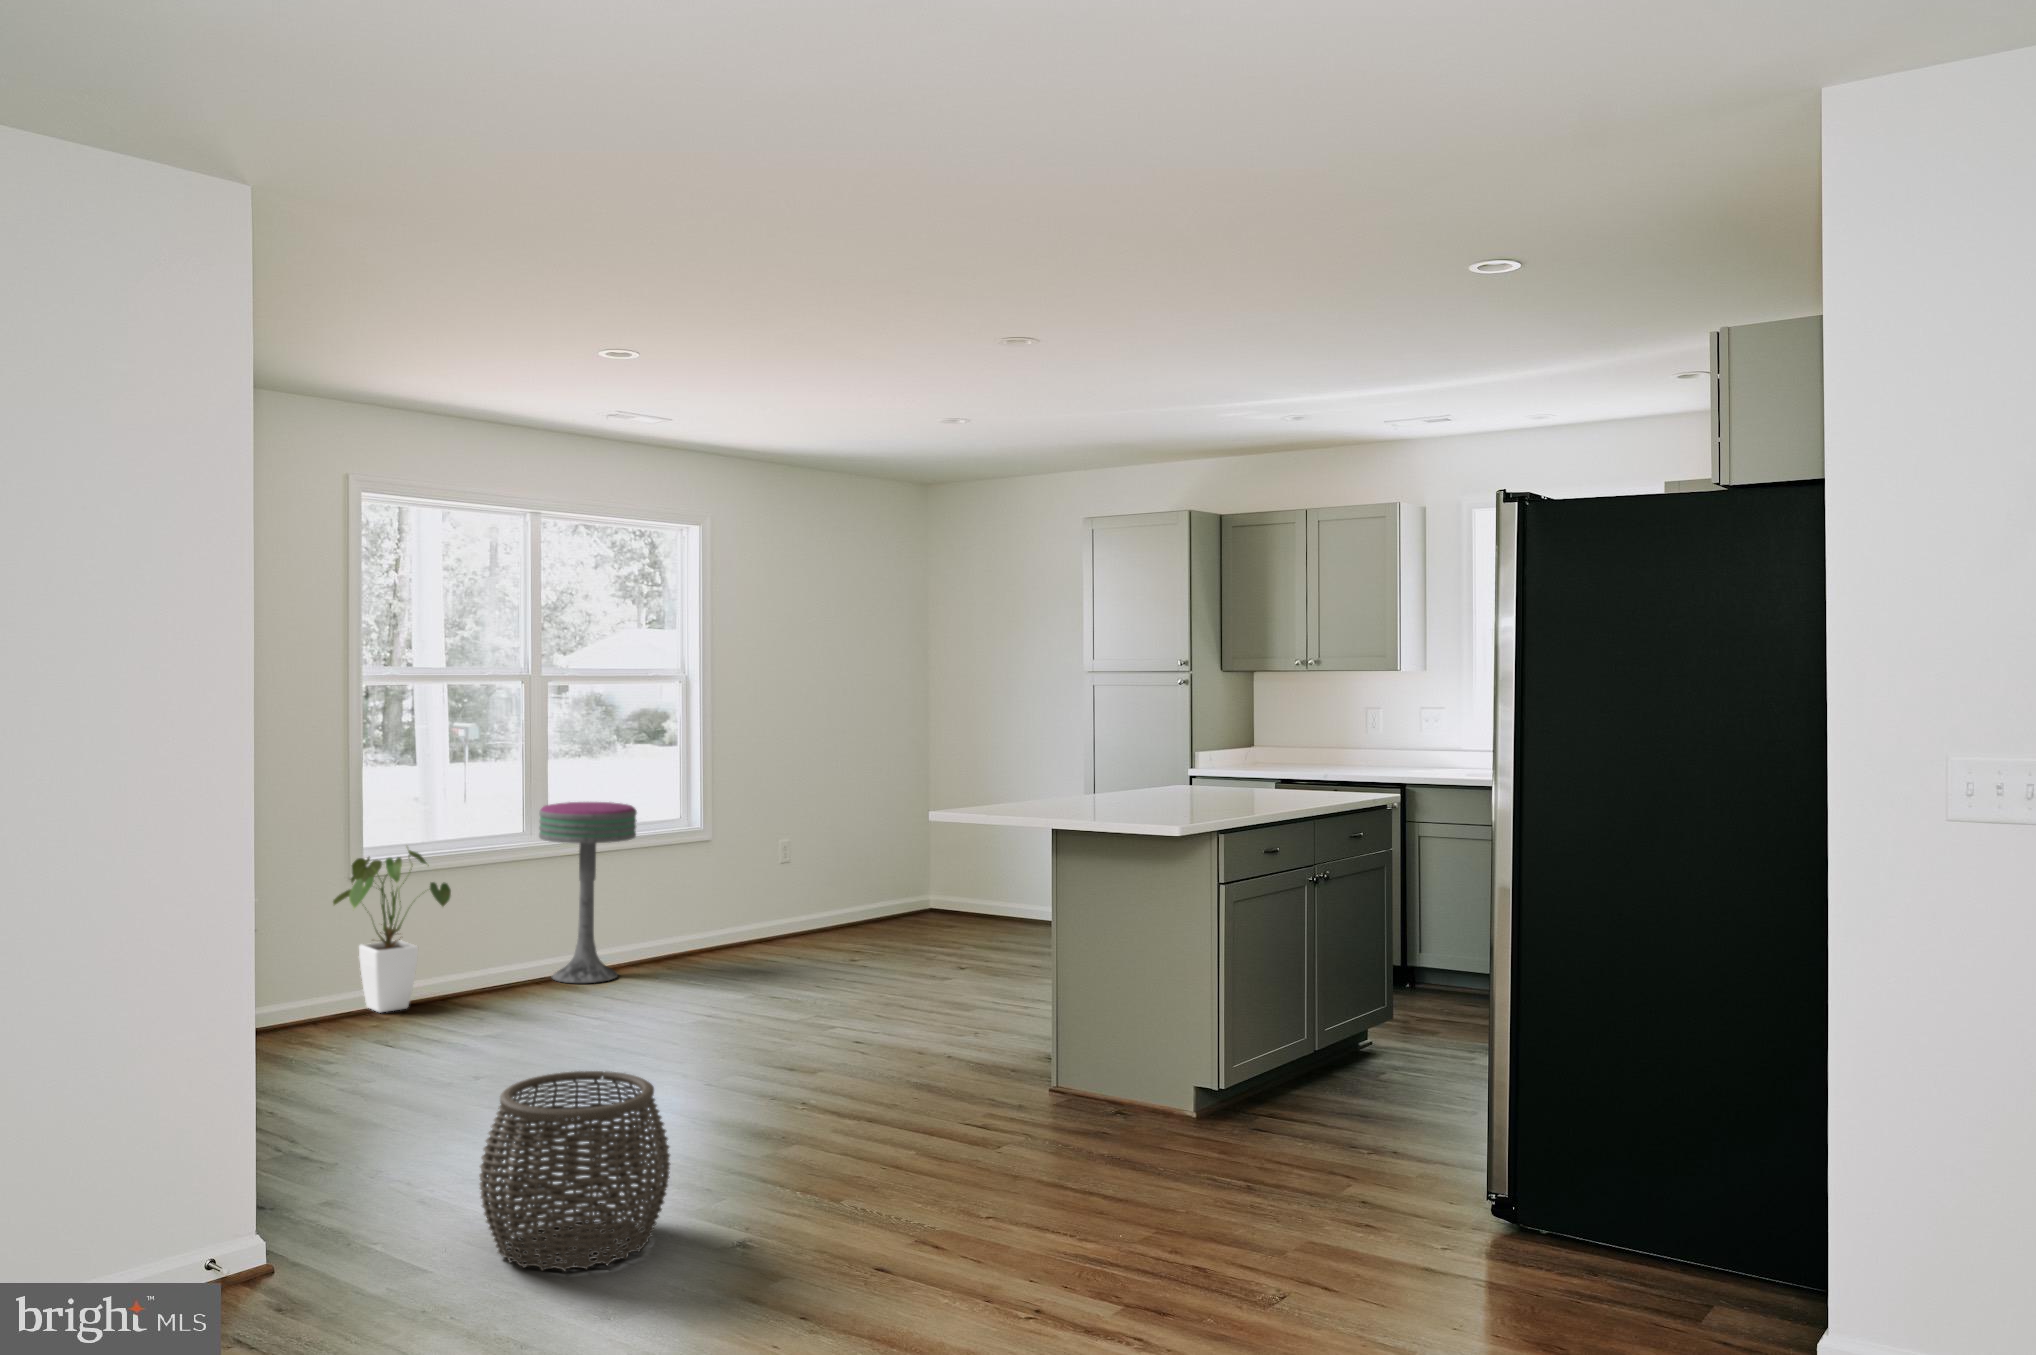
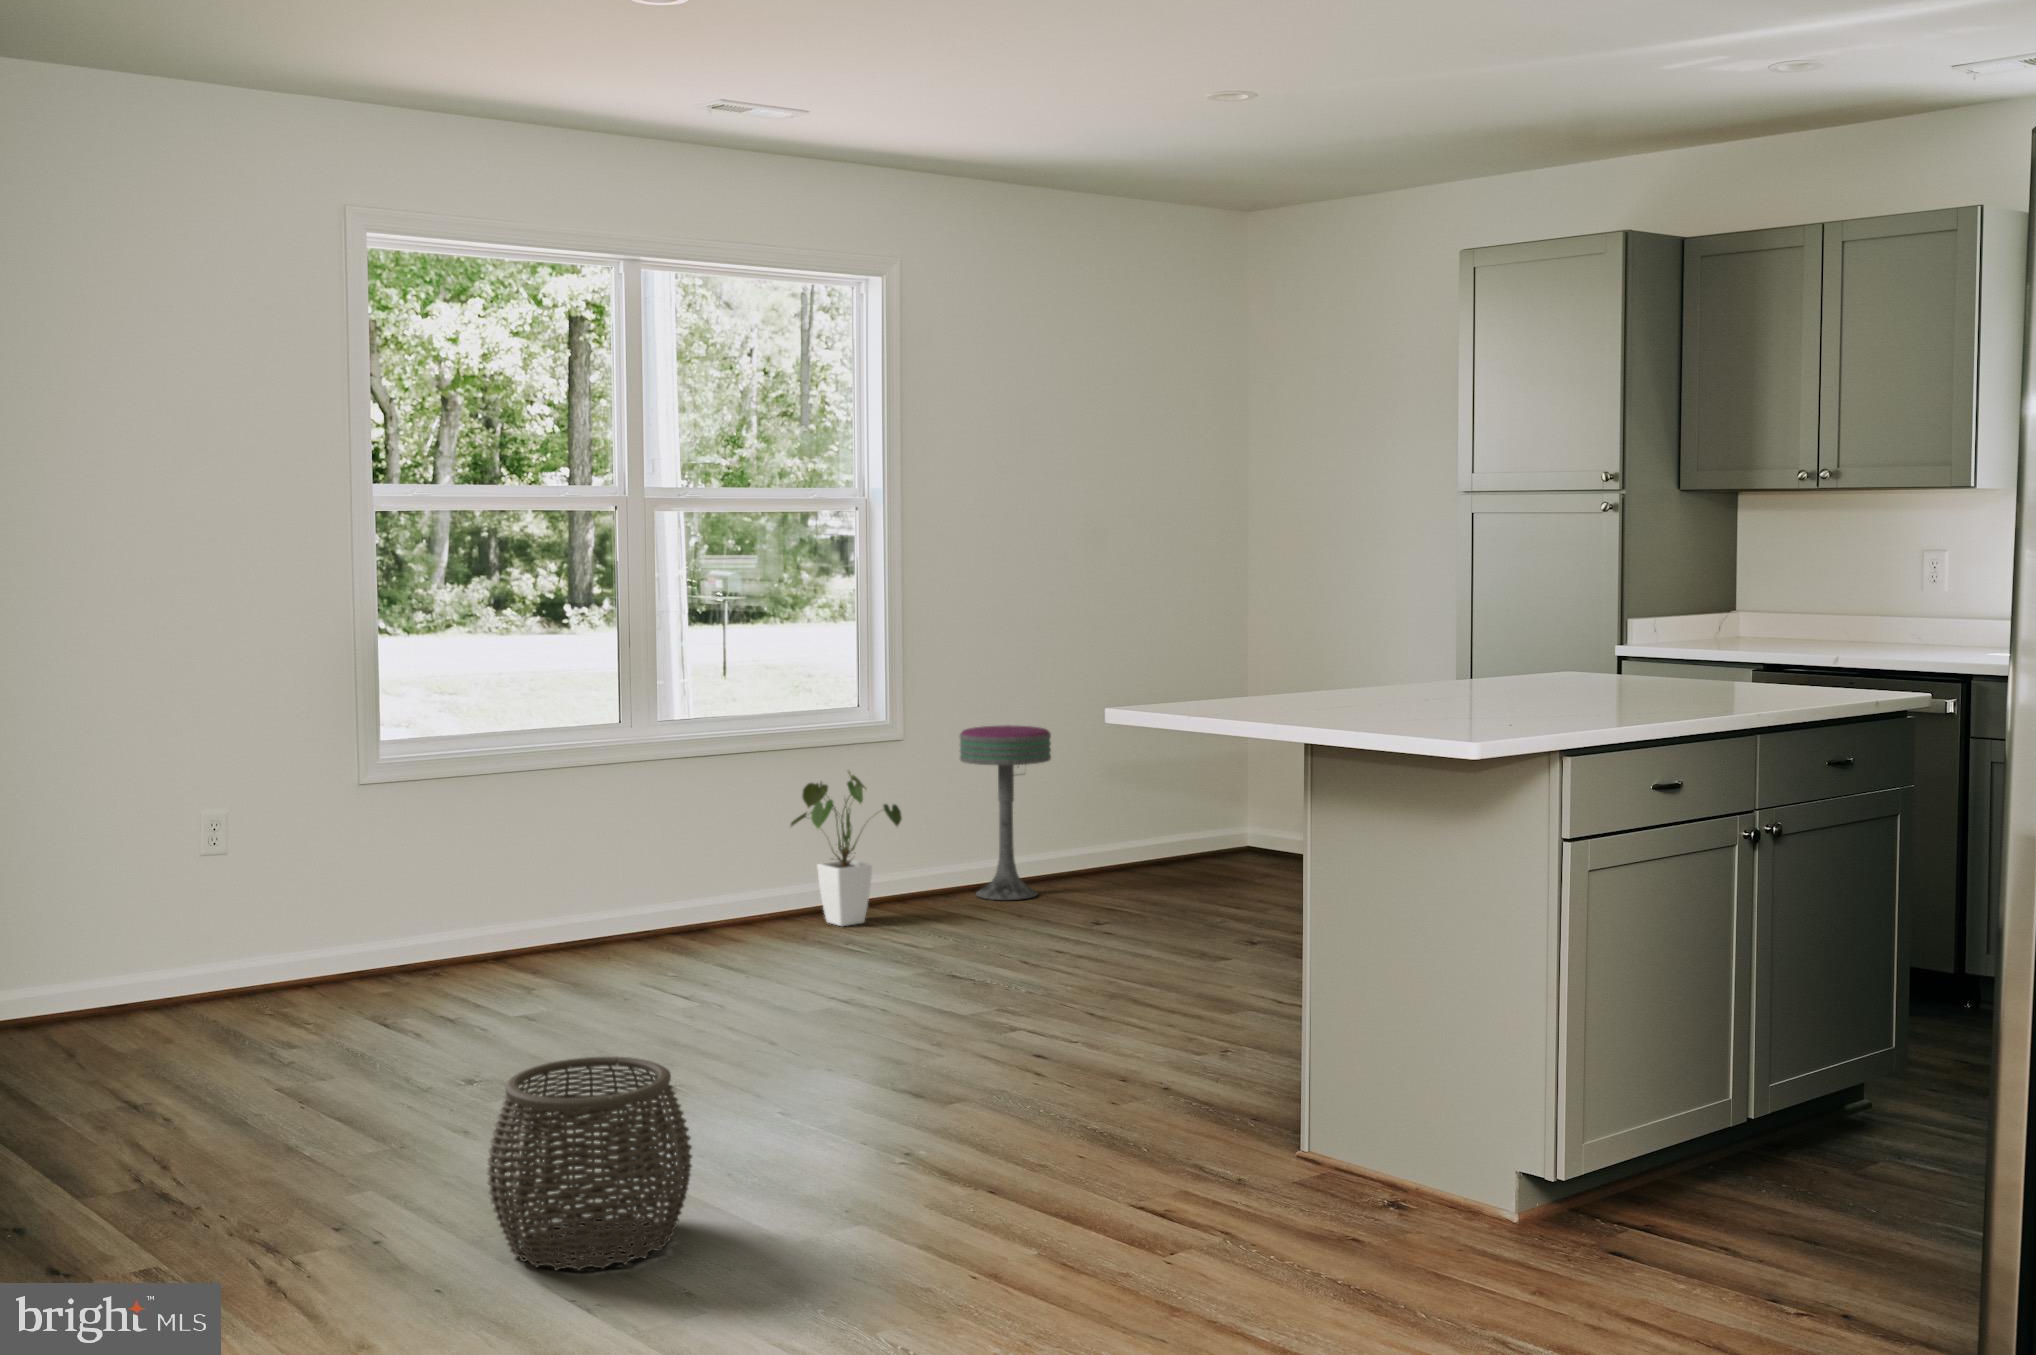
bar stool: present [539,802,637,983] -> present [959,725,1051,900]
house plant: present [333,849,451,1012] -> present [791,771,902,926]

